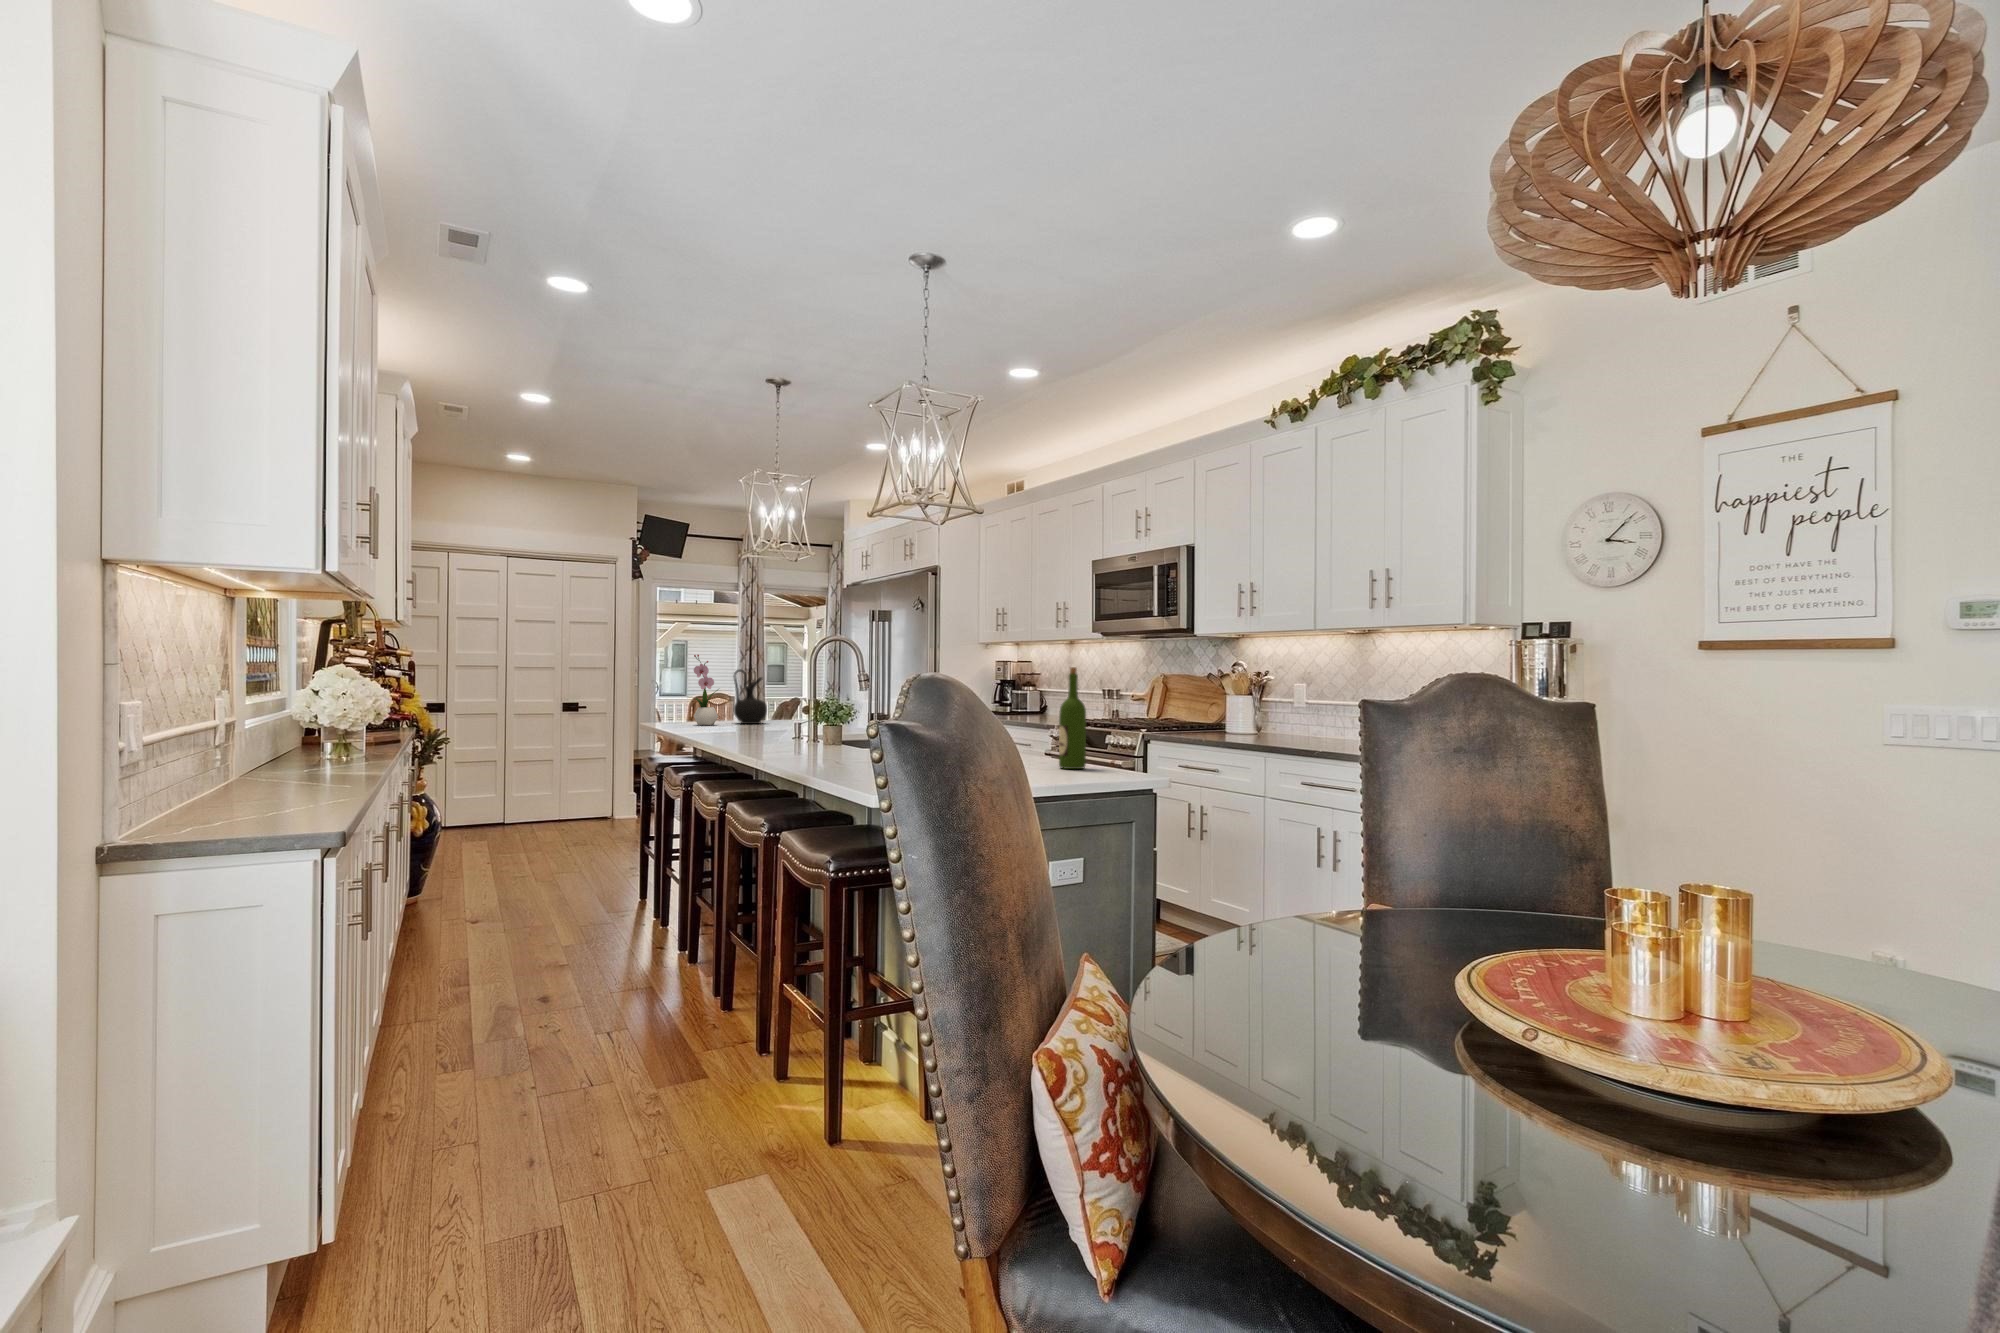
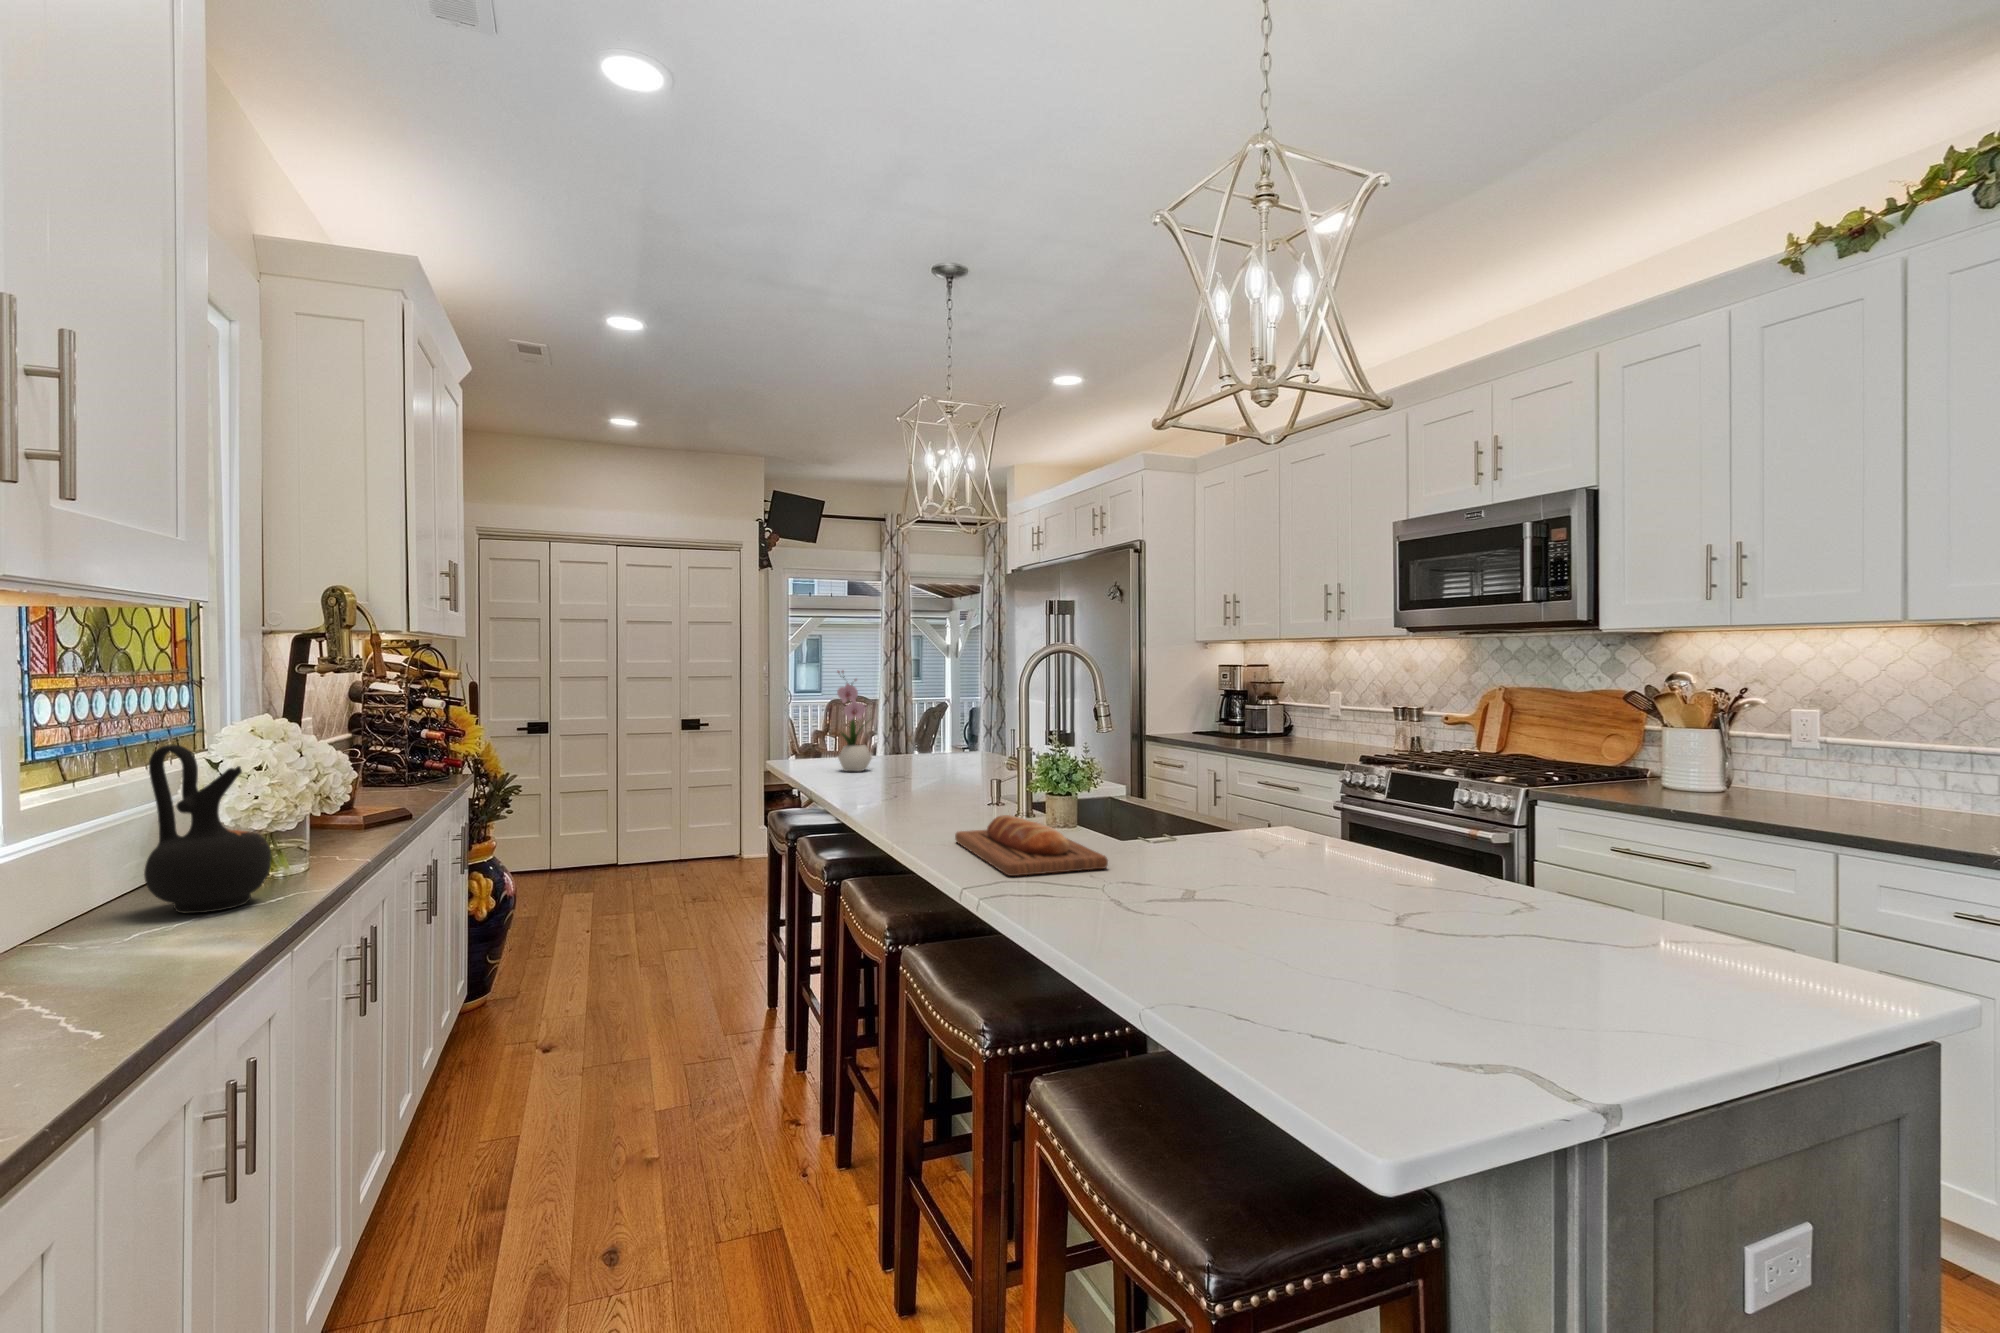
wine bottle: present [1059,667,1086,769] -> none [1720,736,1804,994]
ceramic jug: present [734,669,767,724] -> present [144,745,272,913]
bread loaf: none [758,728,836,751] -> present [955,815,1108,876]

